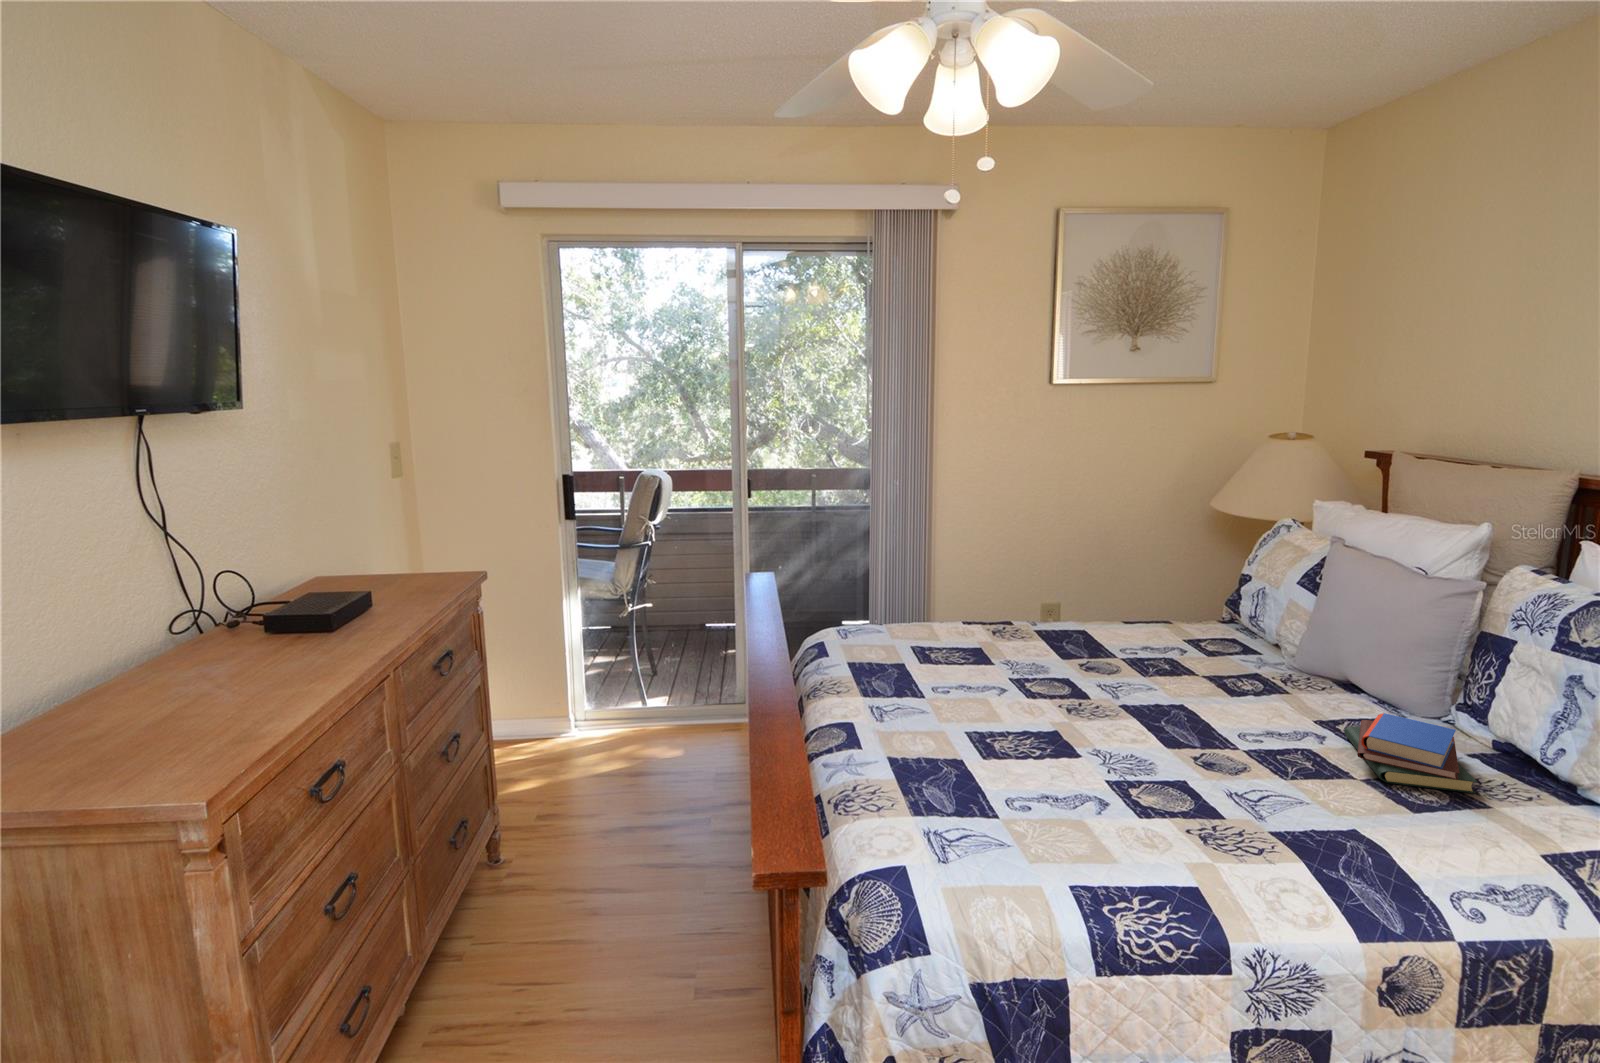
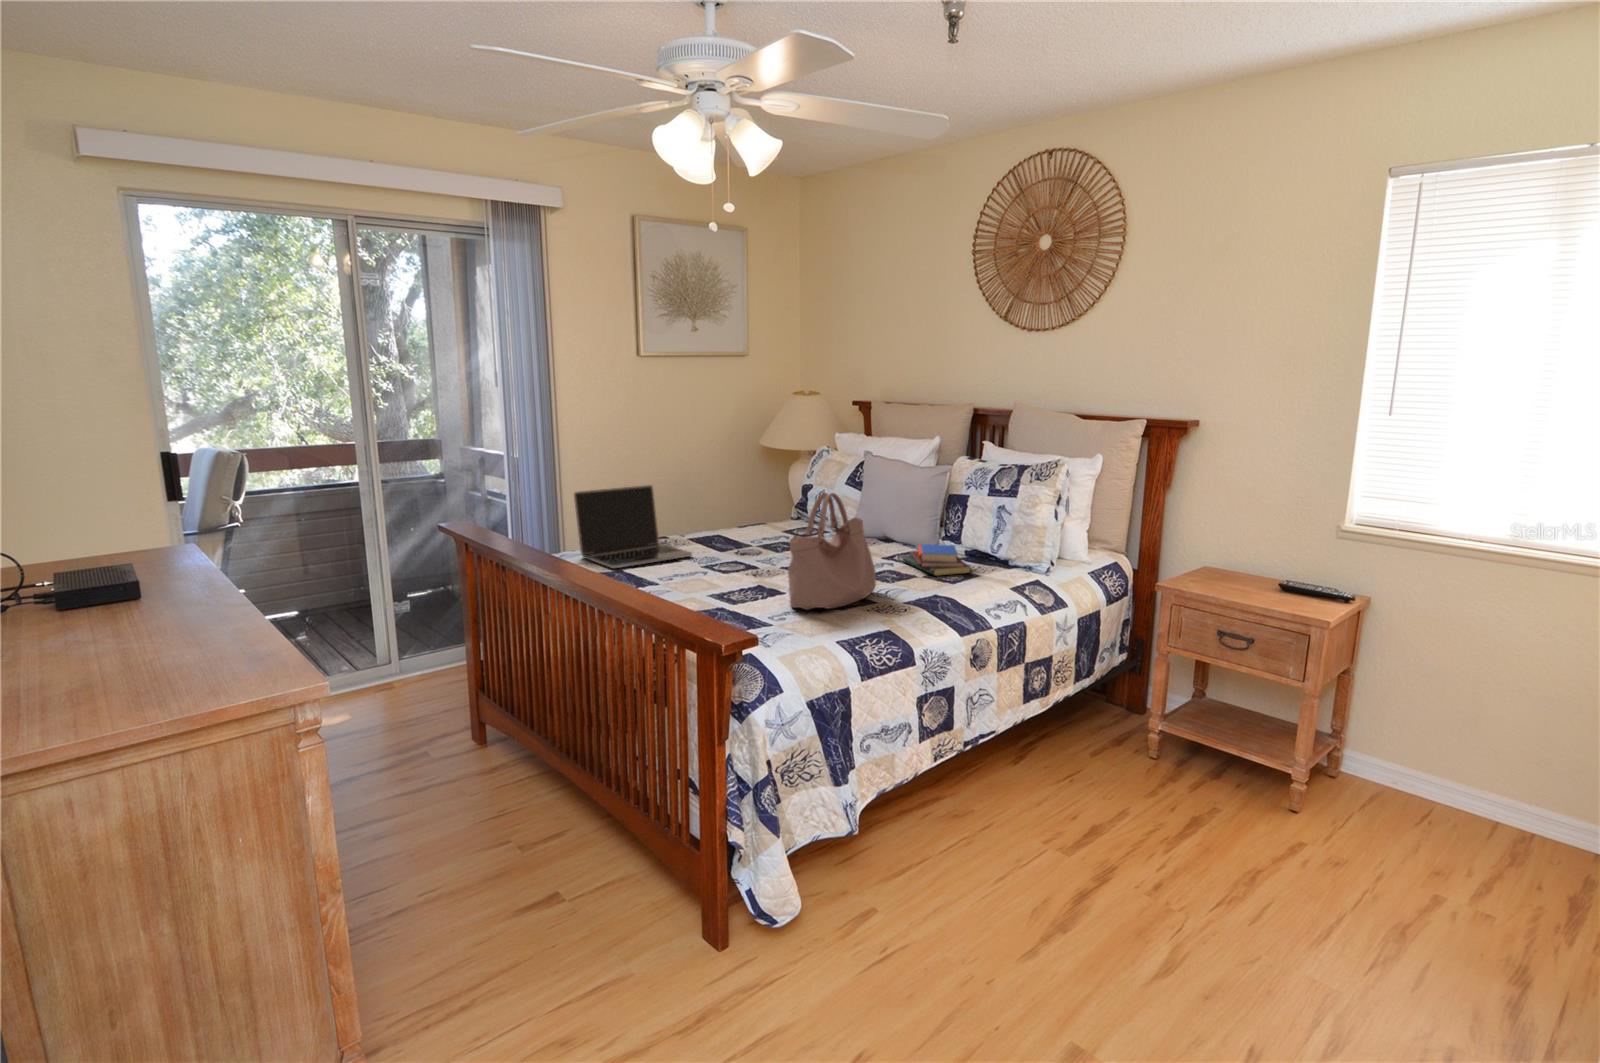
laptop: none [887,555,1019,660] -> present [574,485,692,568]
handbag: none [1054,621,1235,811] -> present [788,493,876,610]

